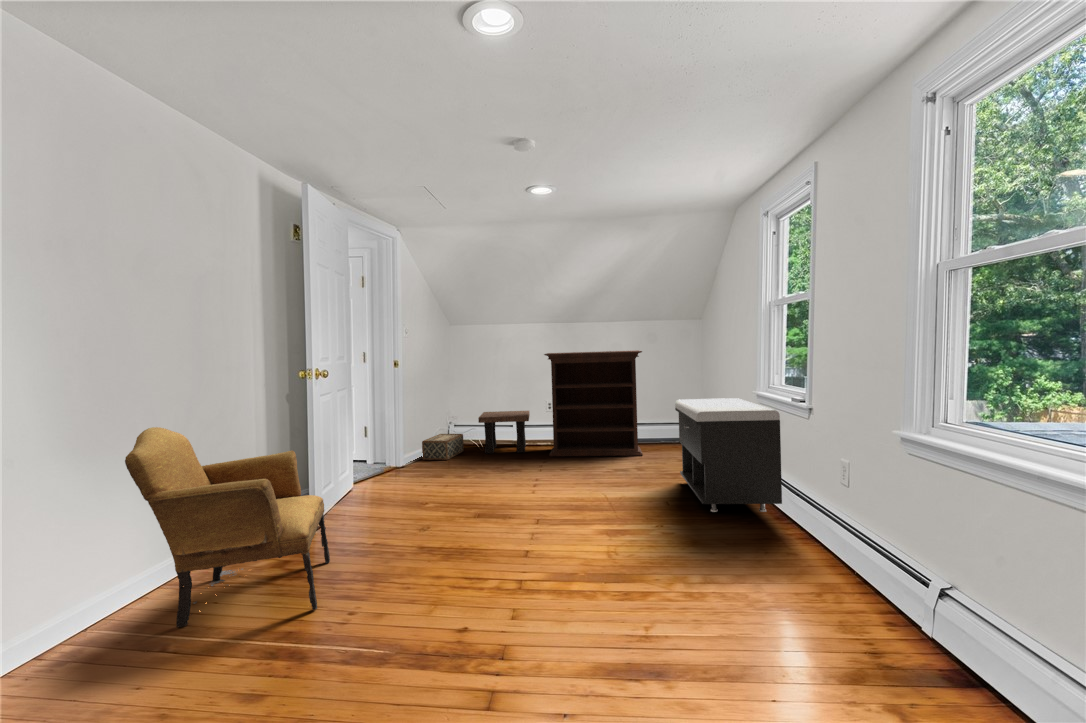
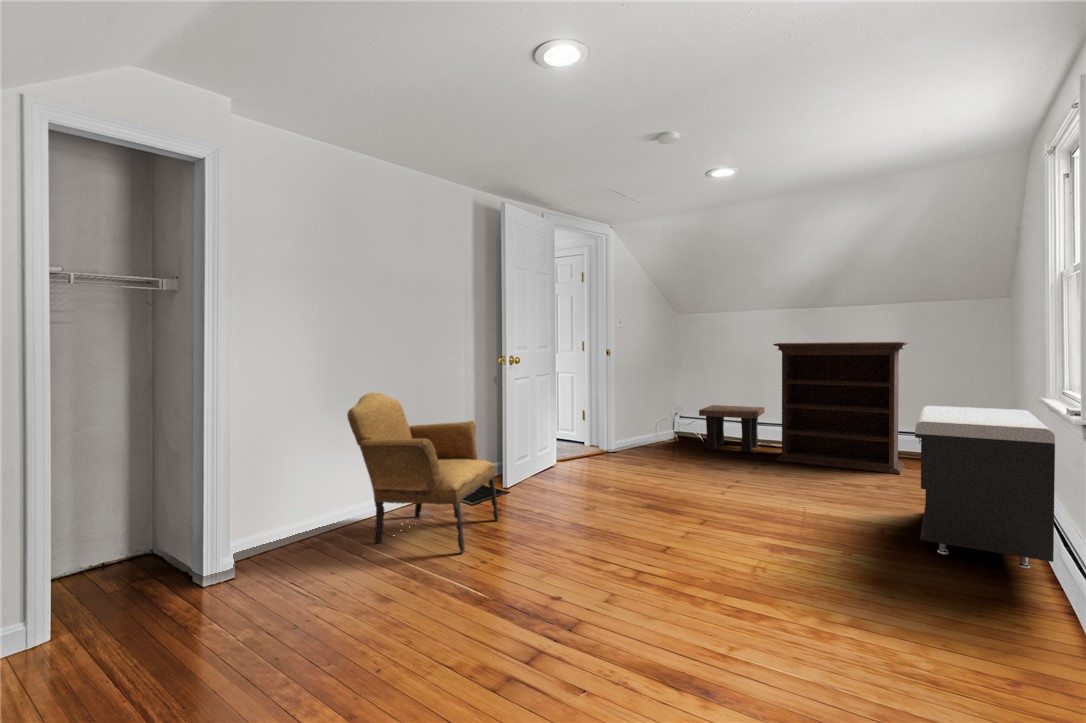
woven basket: present [422,434,464,460] -> none [639,424,686,450]

